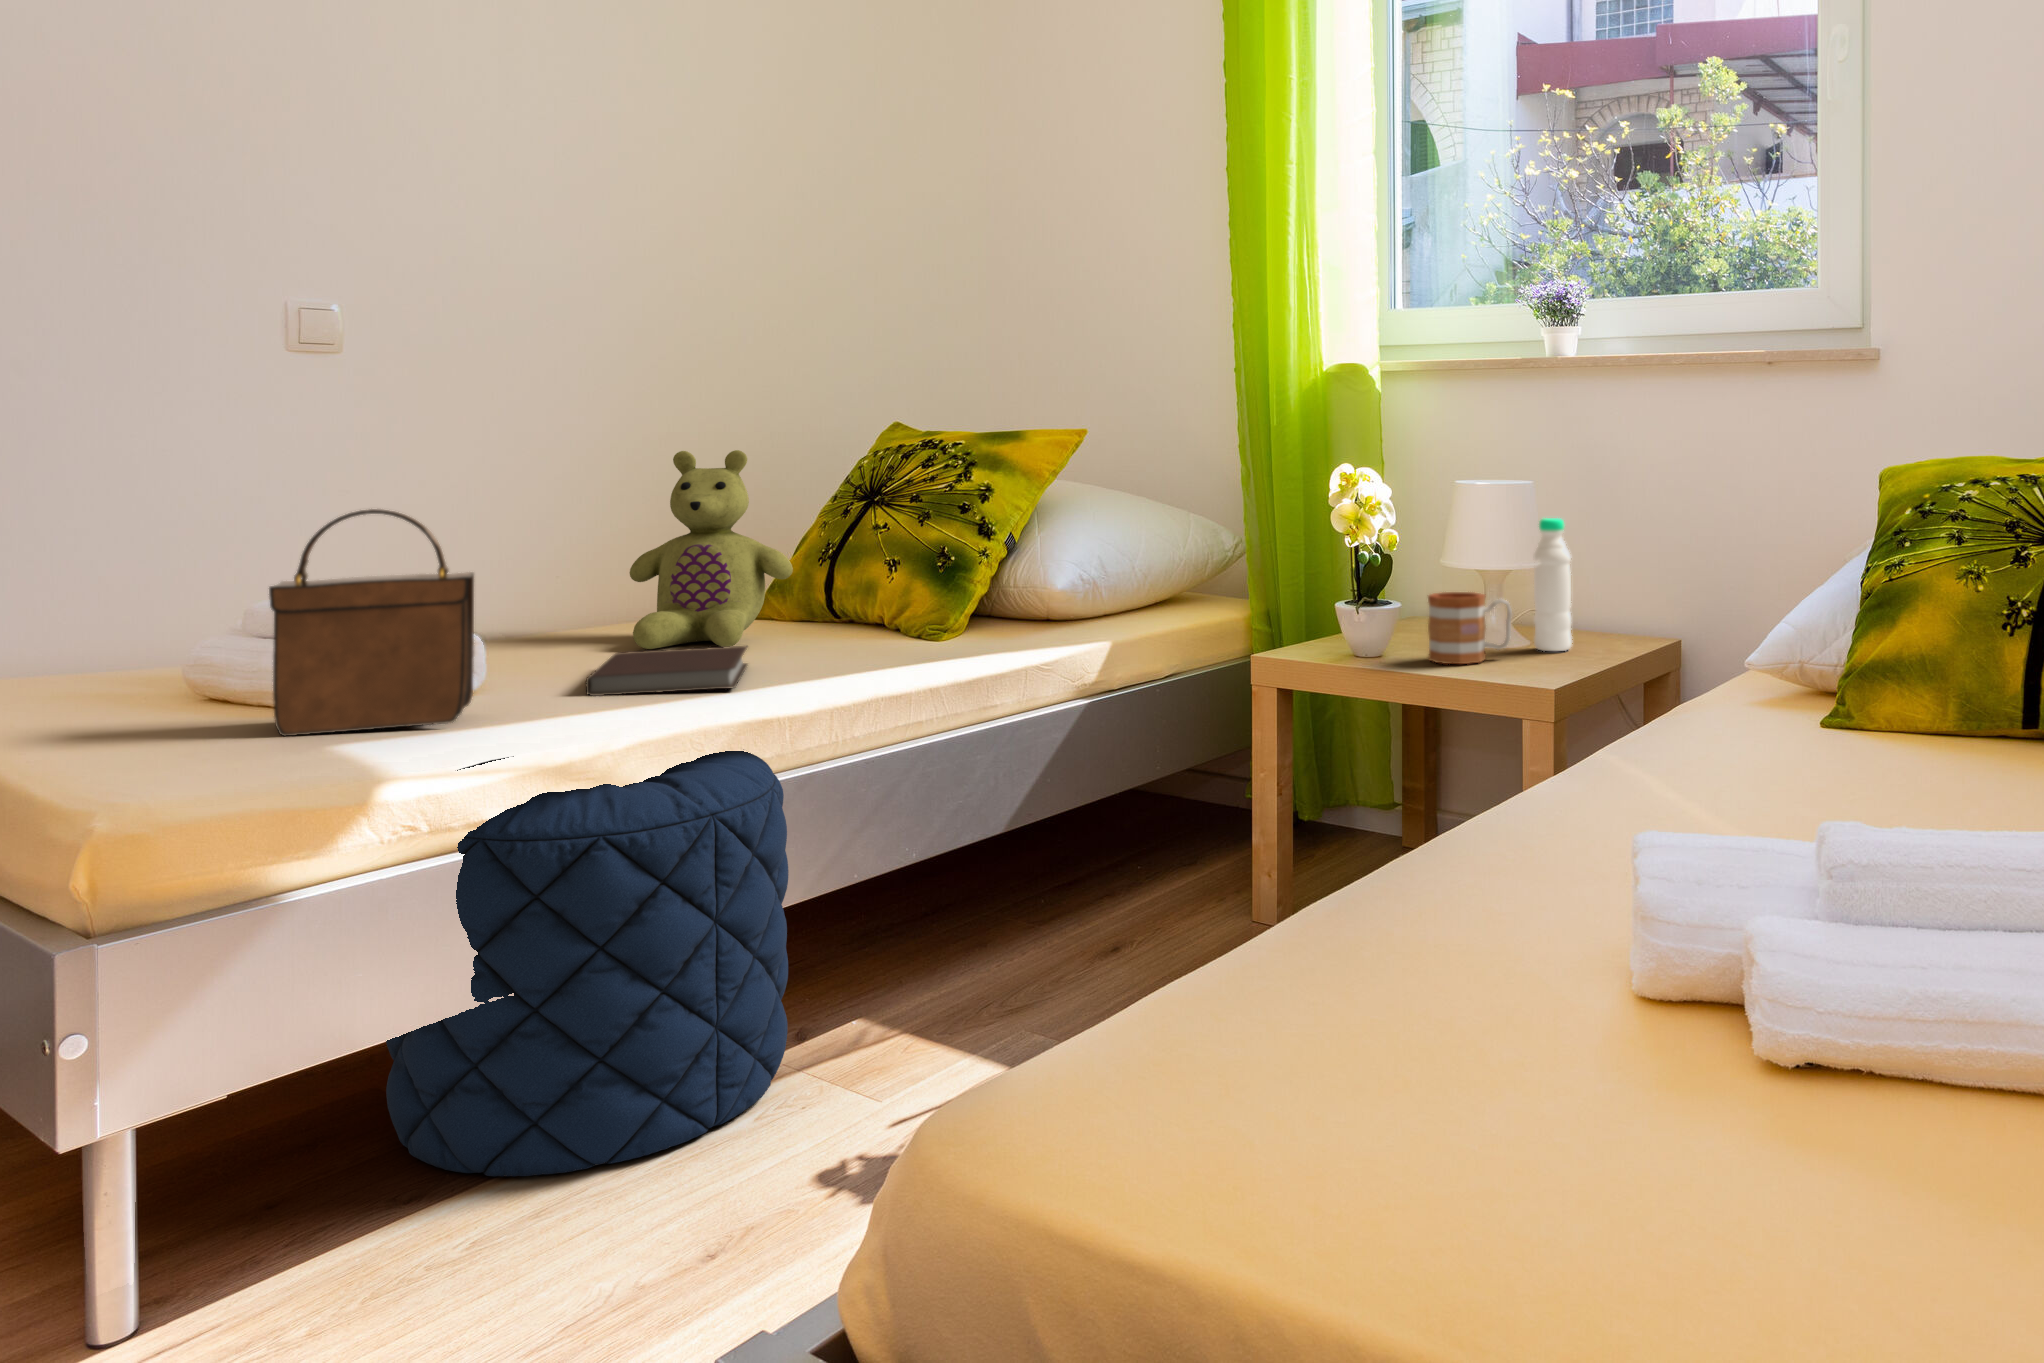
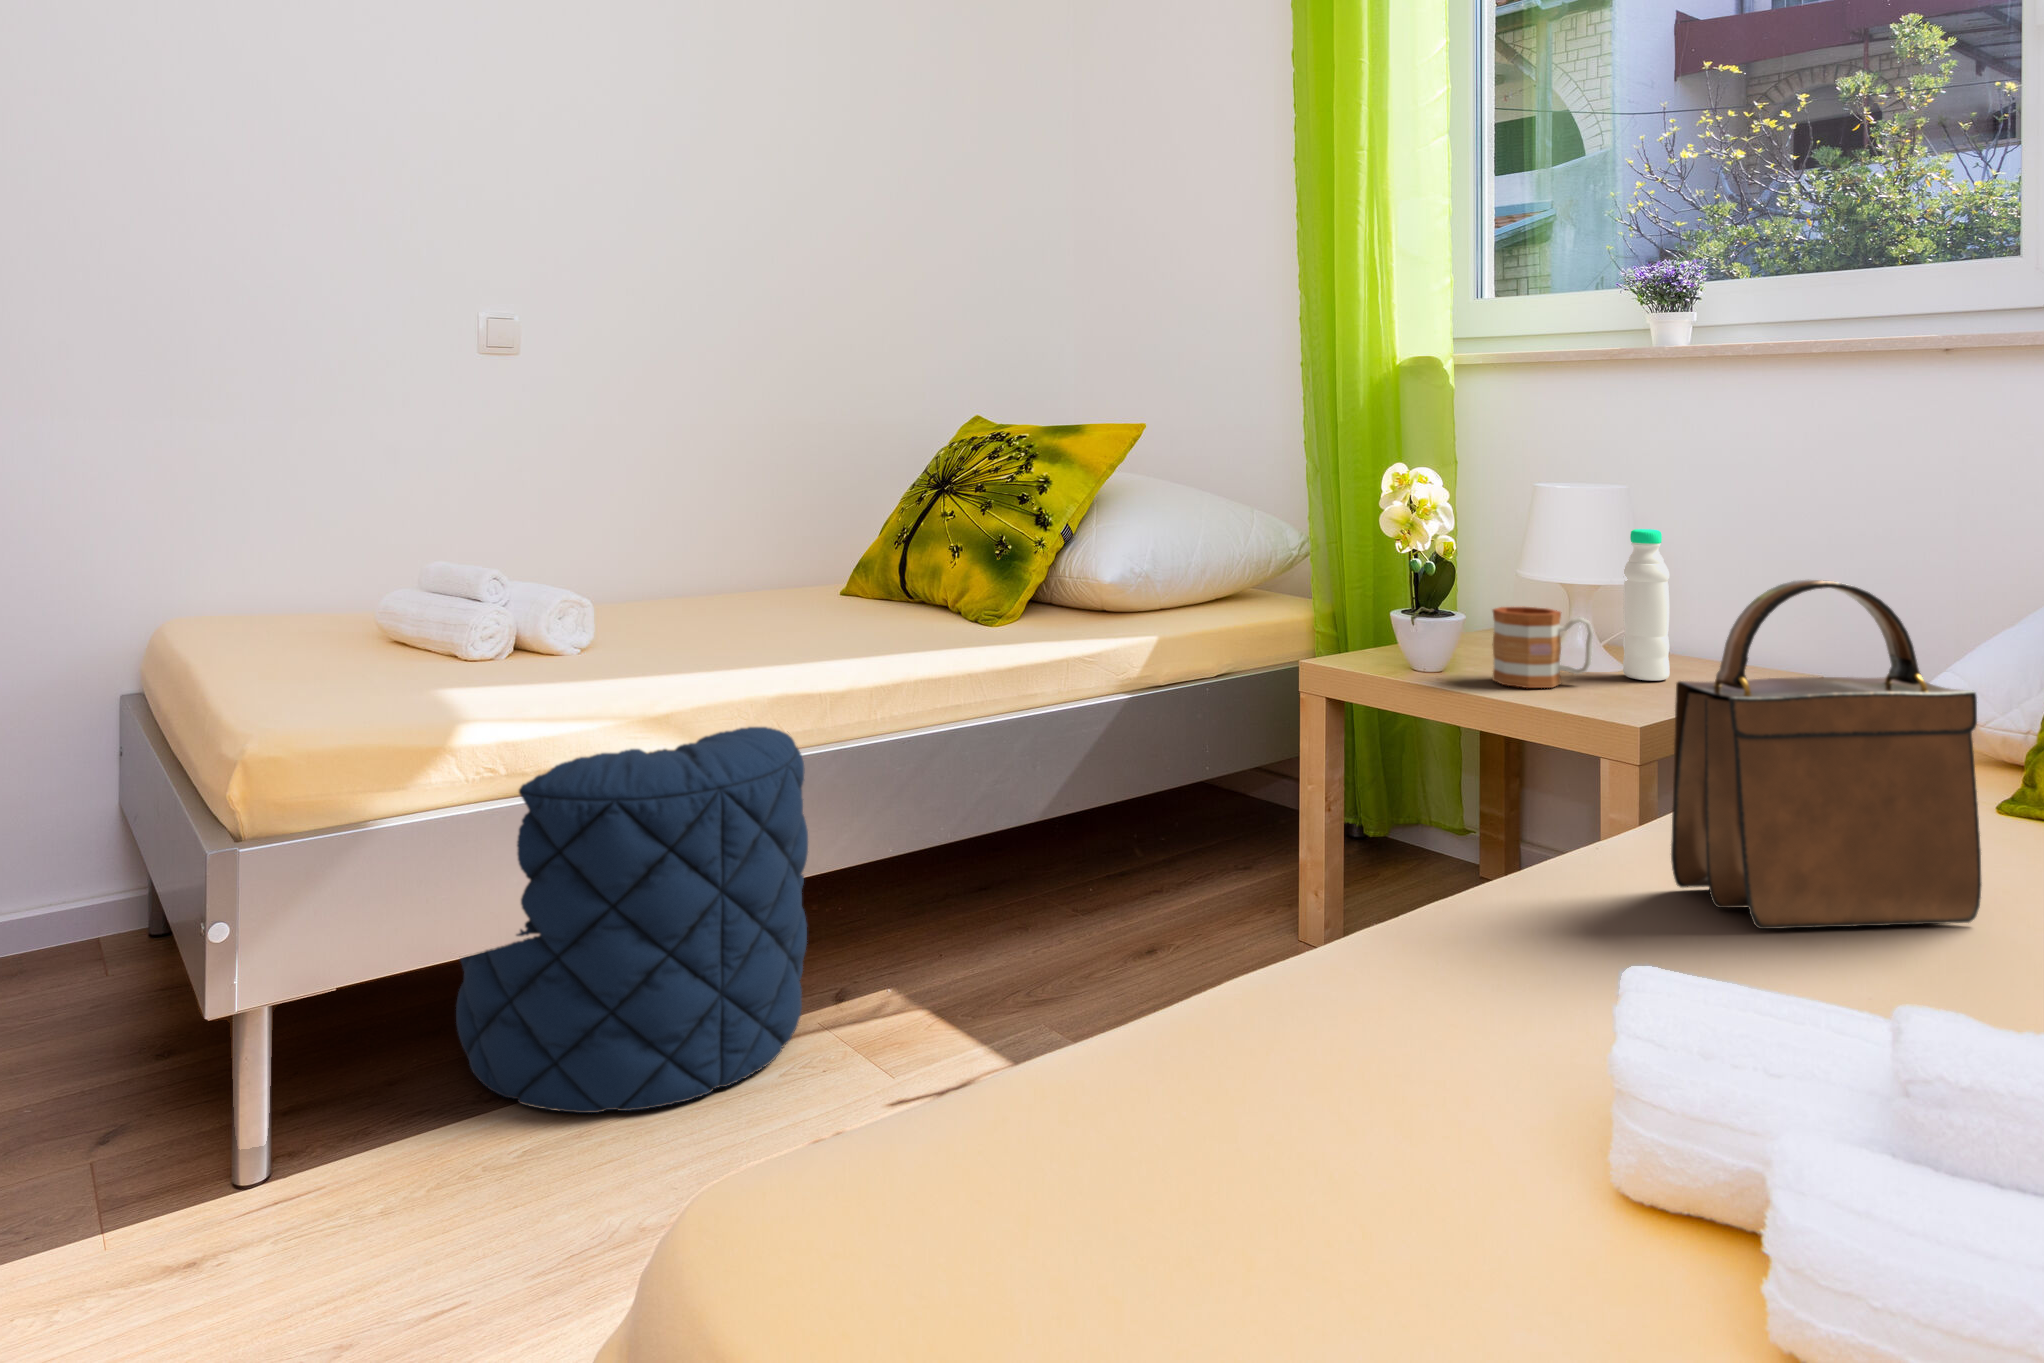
stuffed bear: present [629,450,793,649] -> none [721,440,863,621]
handbag: present [269,509,474,736] -> present [1671,580,1982,929]
notebook: present [586,646,747,696] -> none [647,622,805,664]

